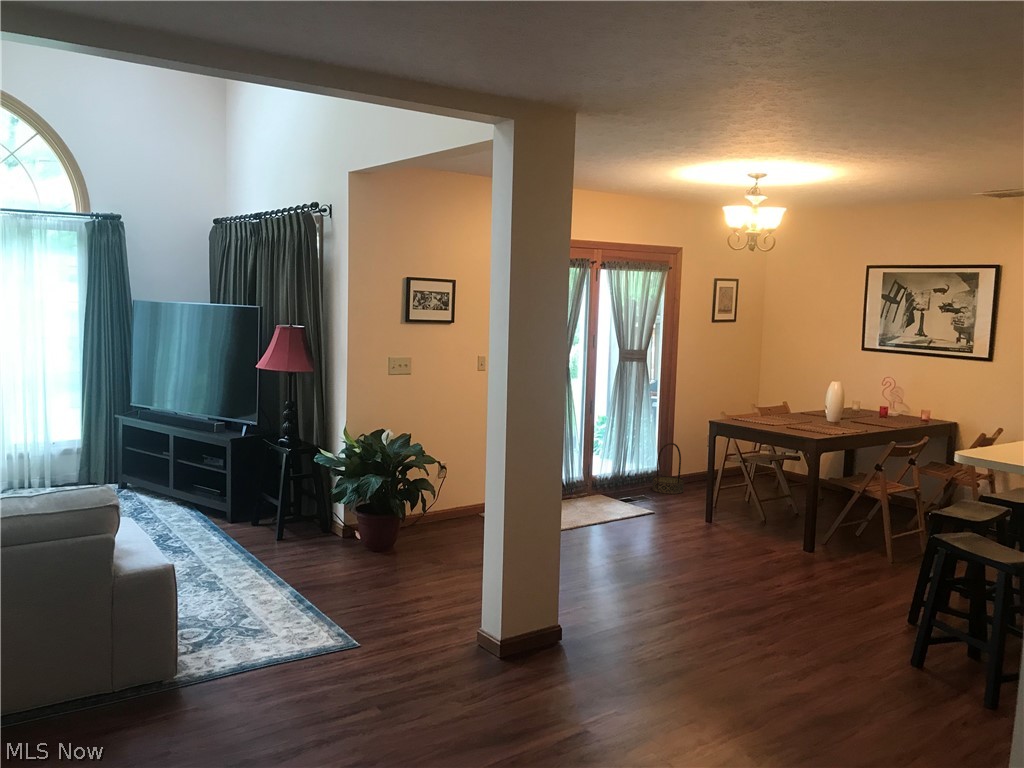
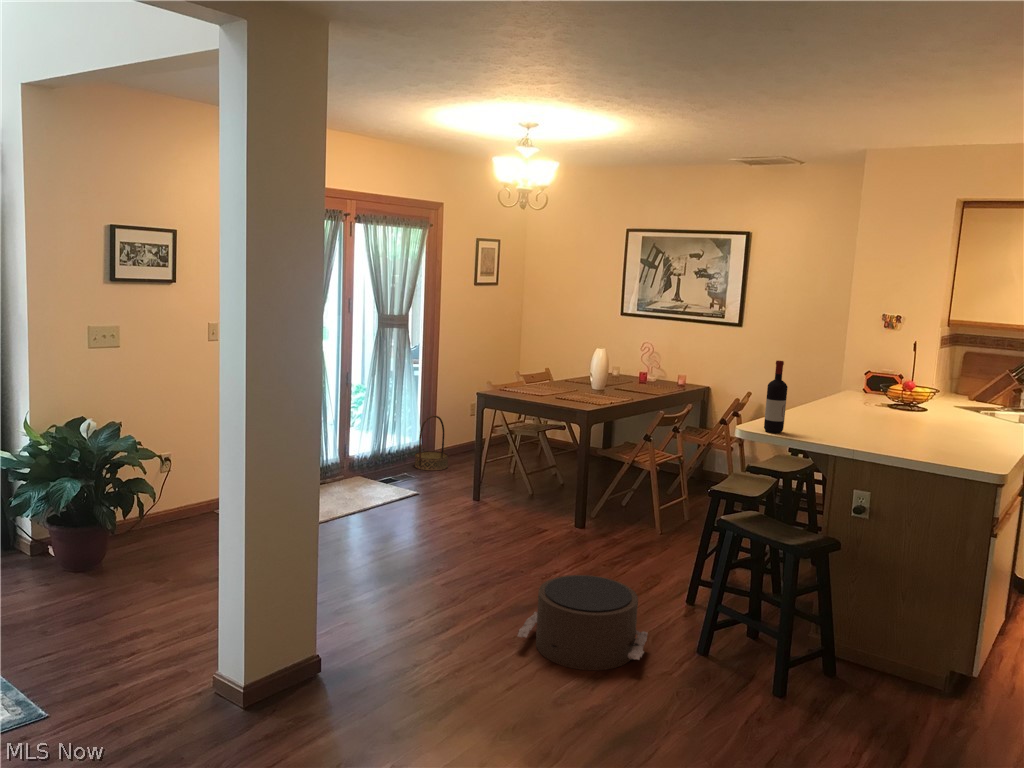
wine bottle: none [985,387,1010,458] -> present [764,361,788,433]
pouf: none [733,583,861,669] -> present [518,575,648,670]

